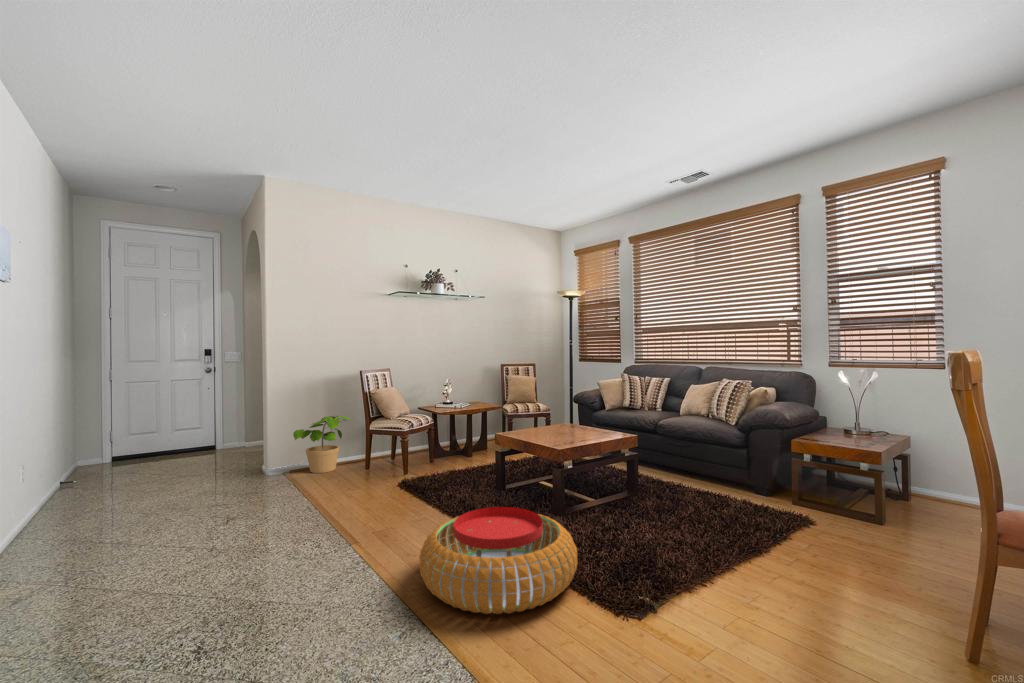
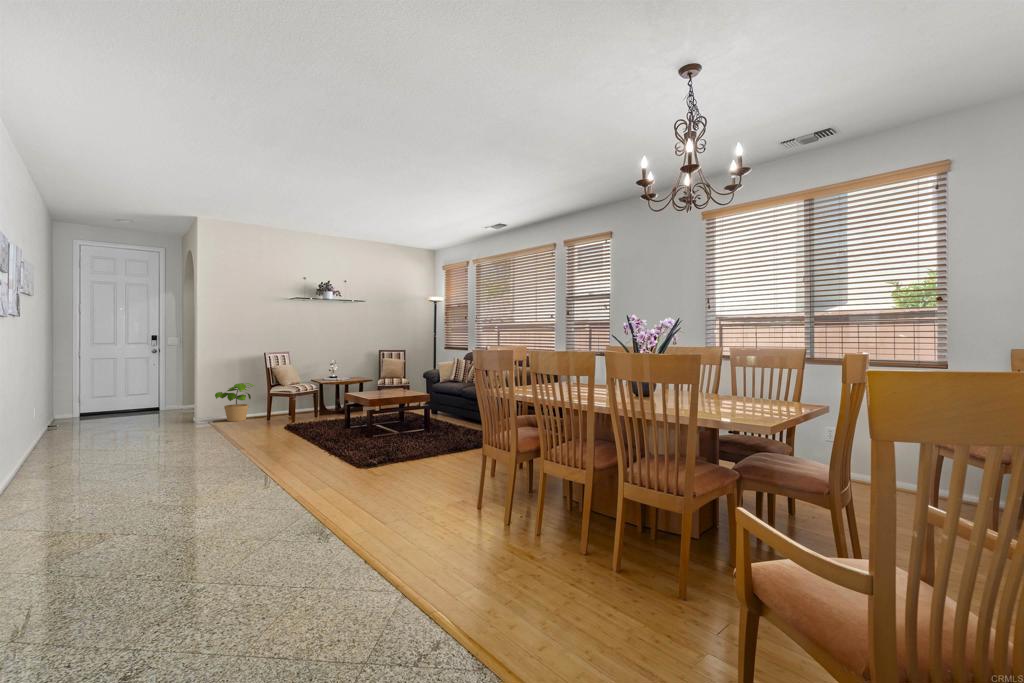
pouf: present [419,507,578,614] -> none [267,425,351,466]

